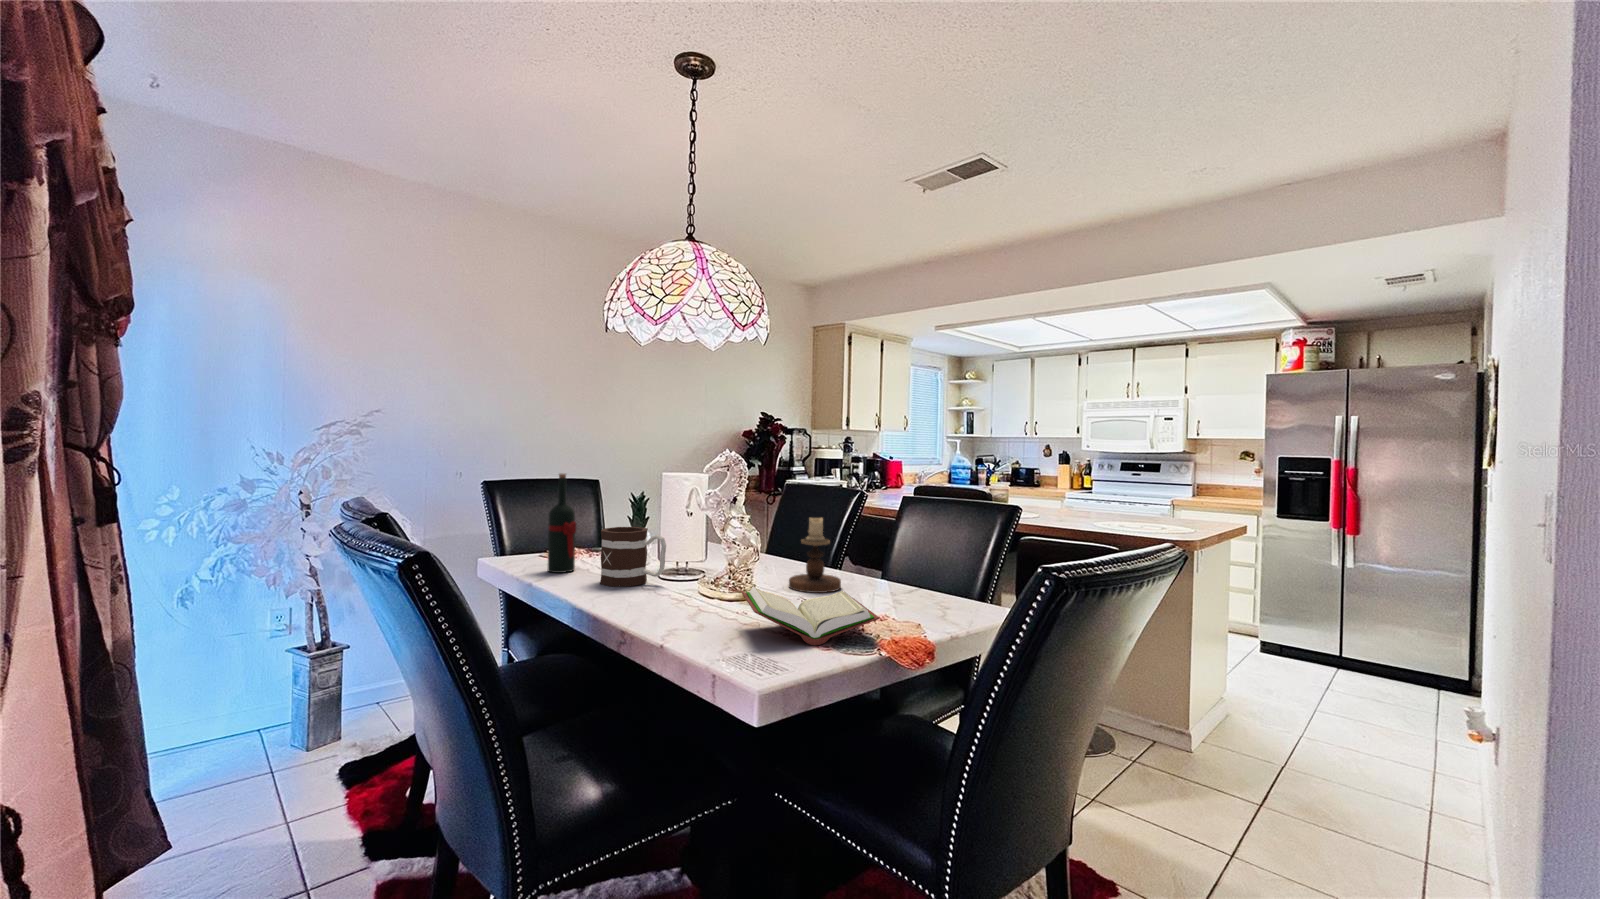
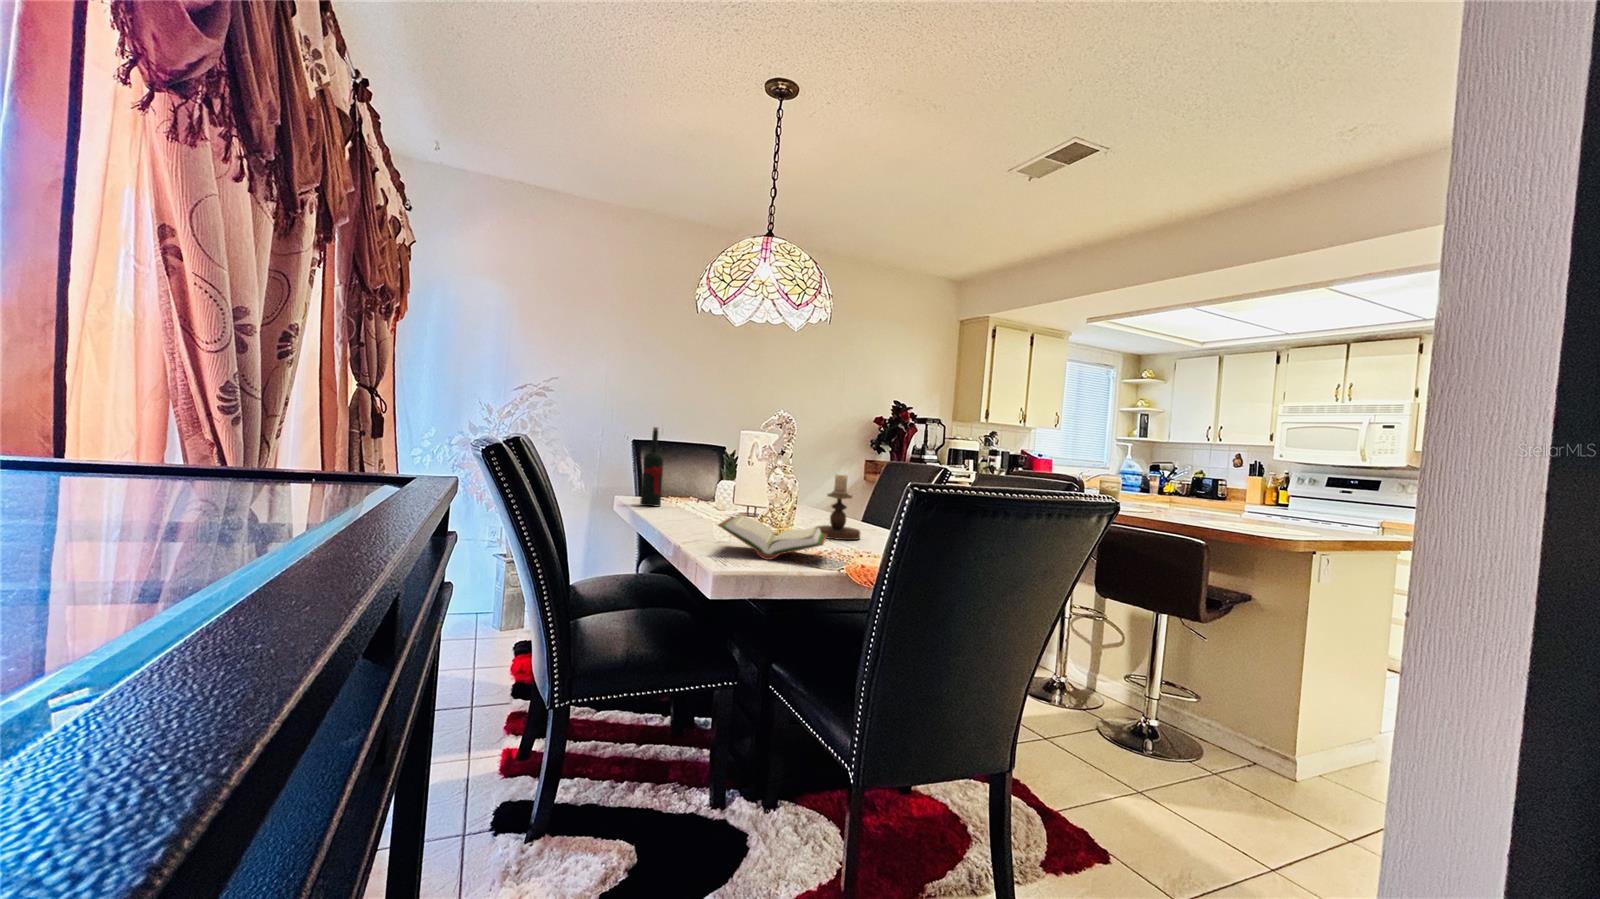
mug: present [600,527,666,587] -> none [666,471,717,518]

